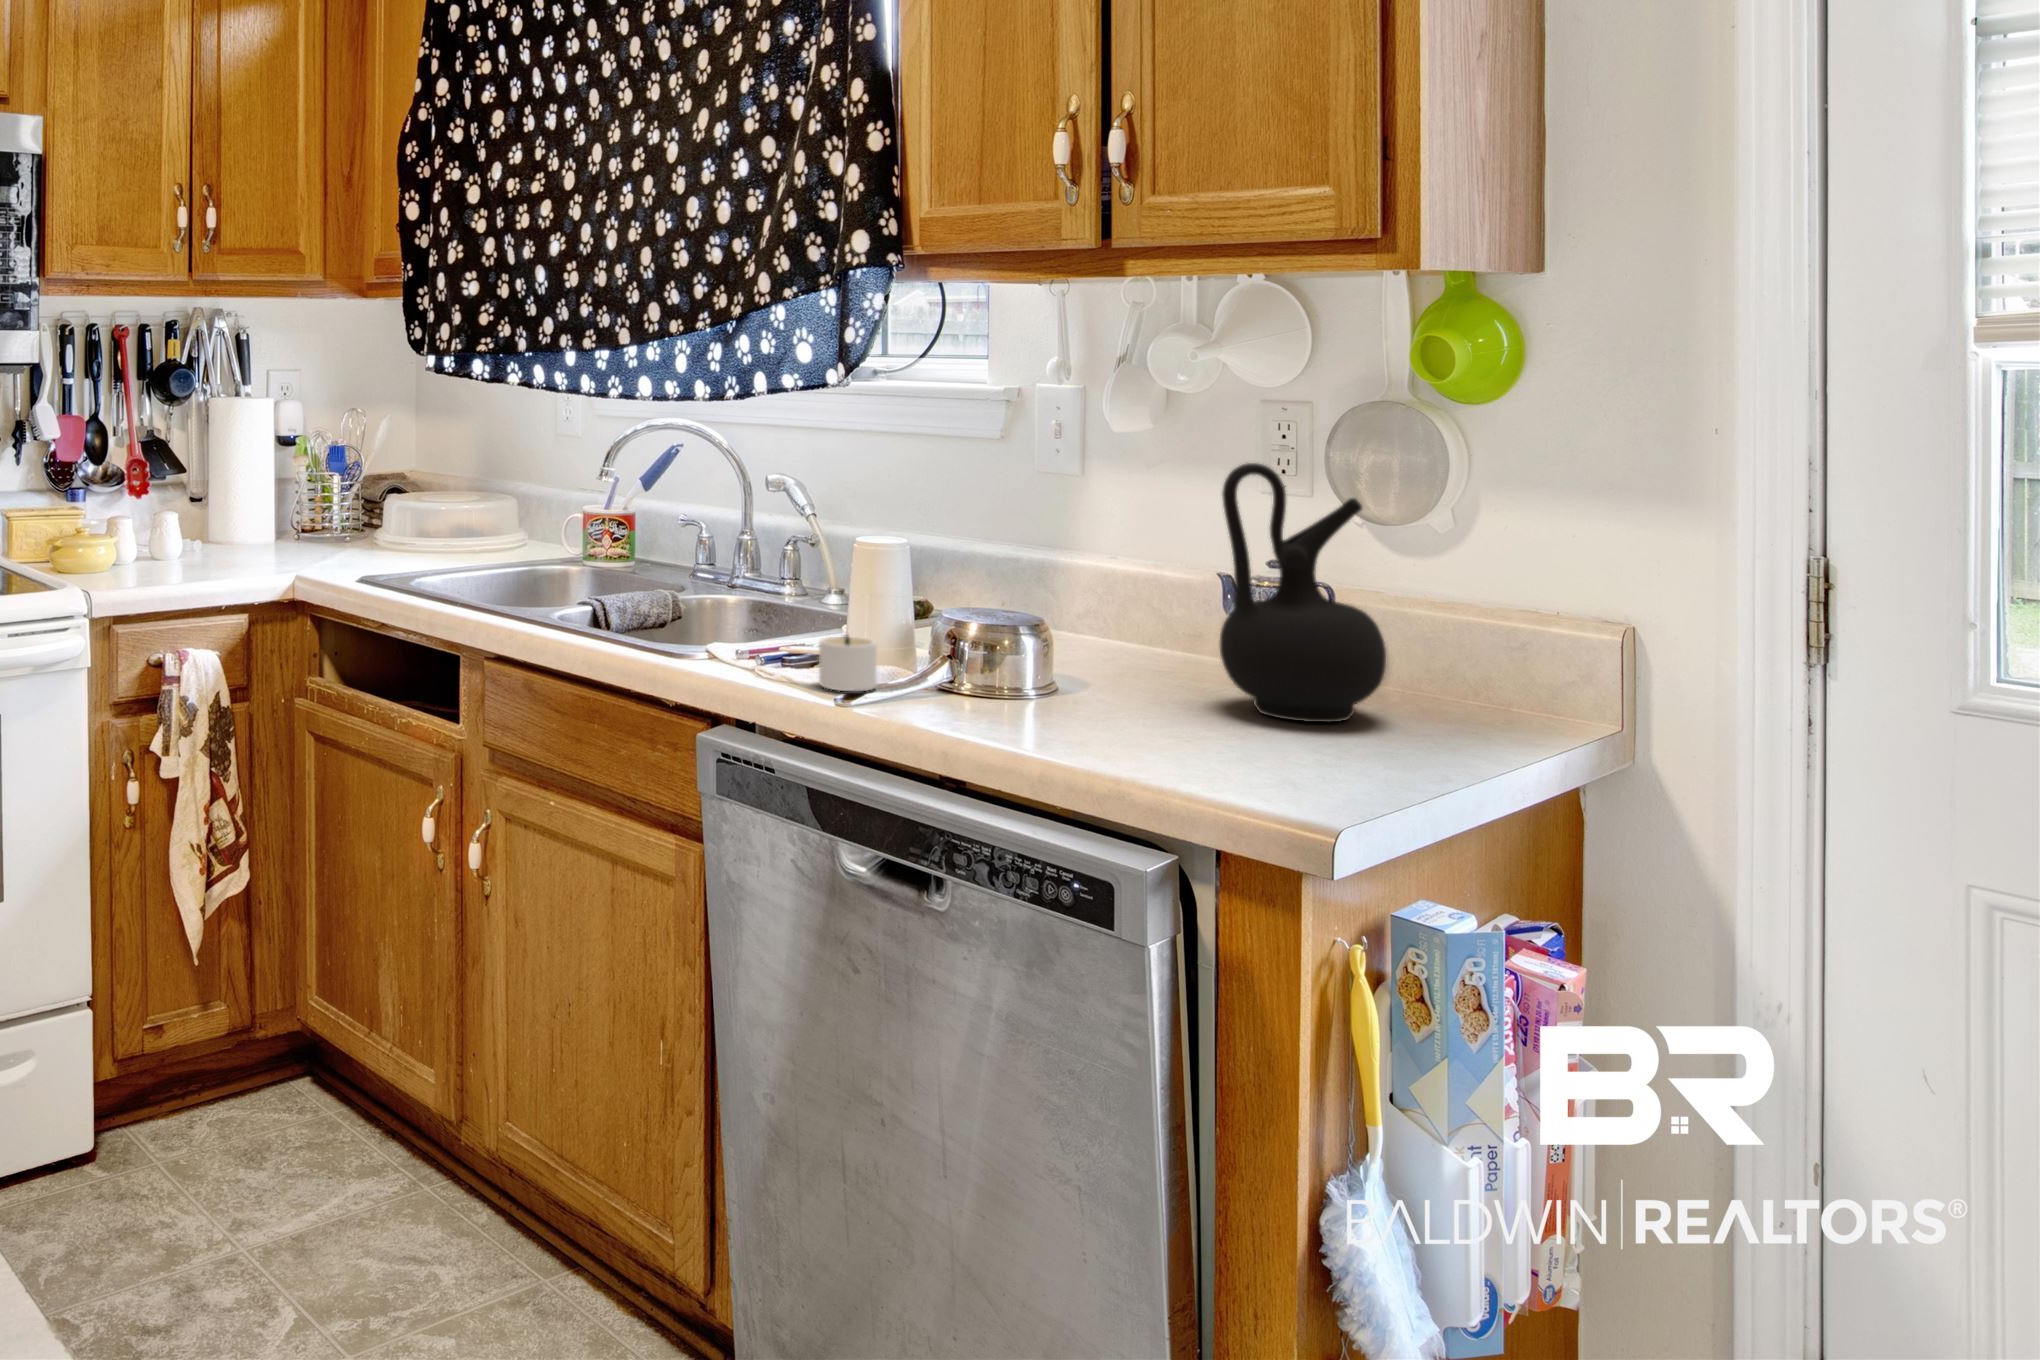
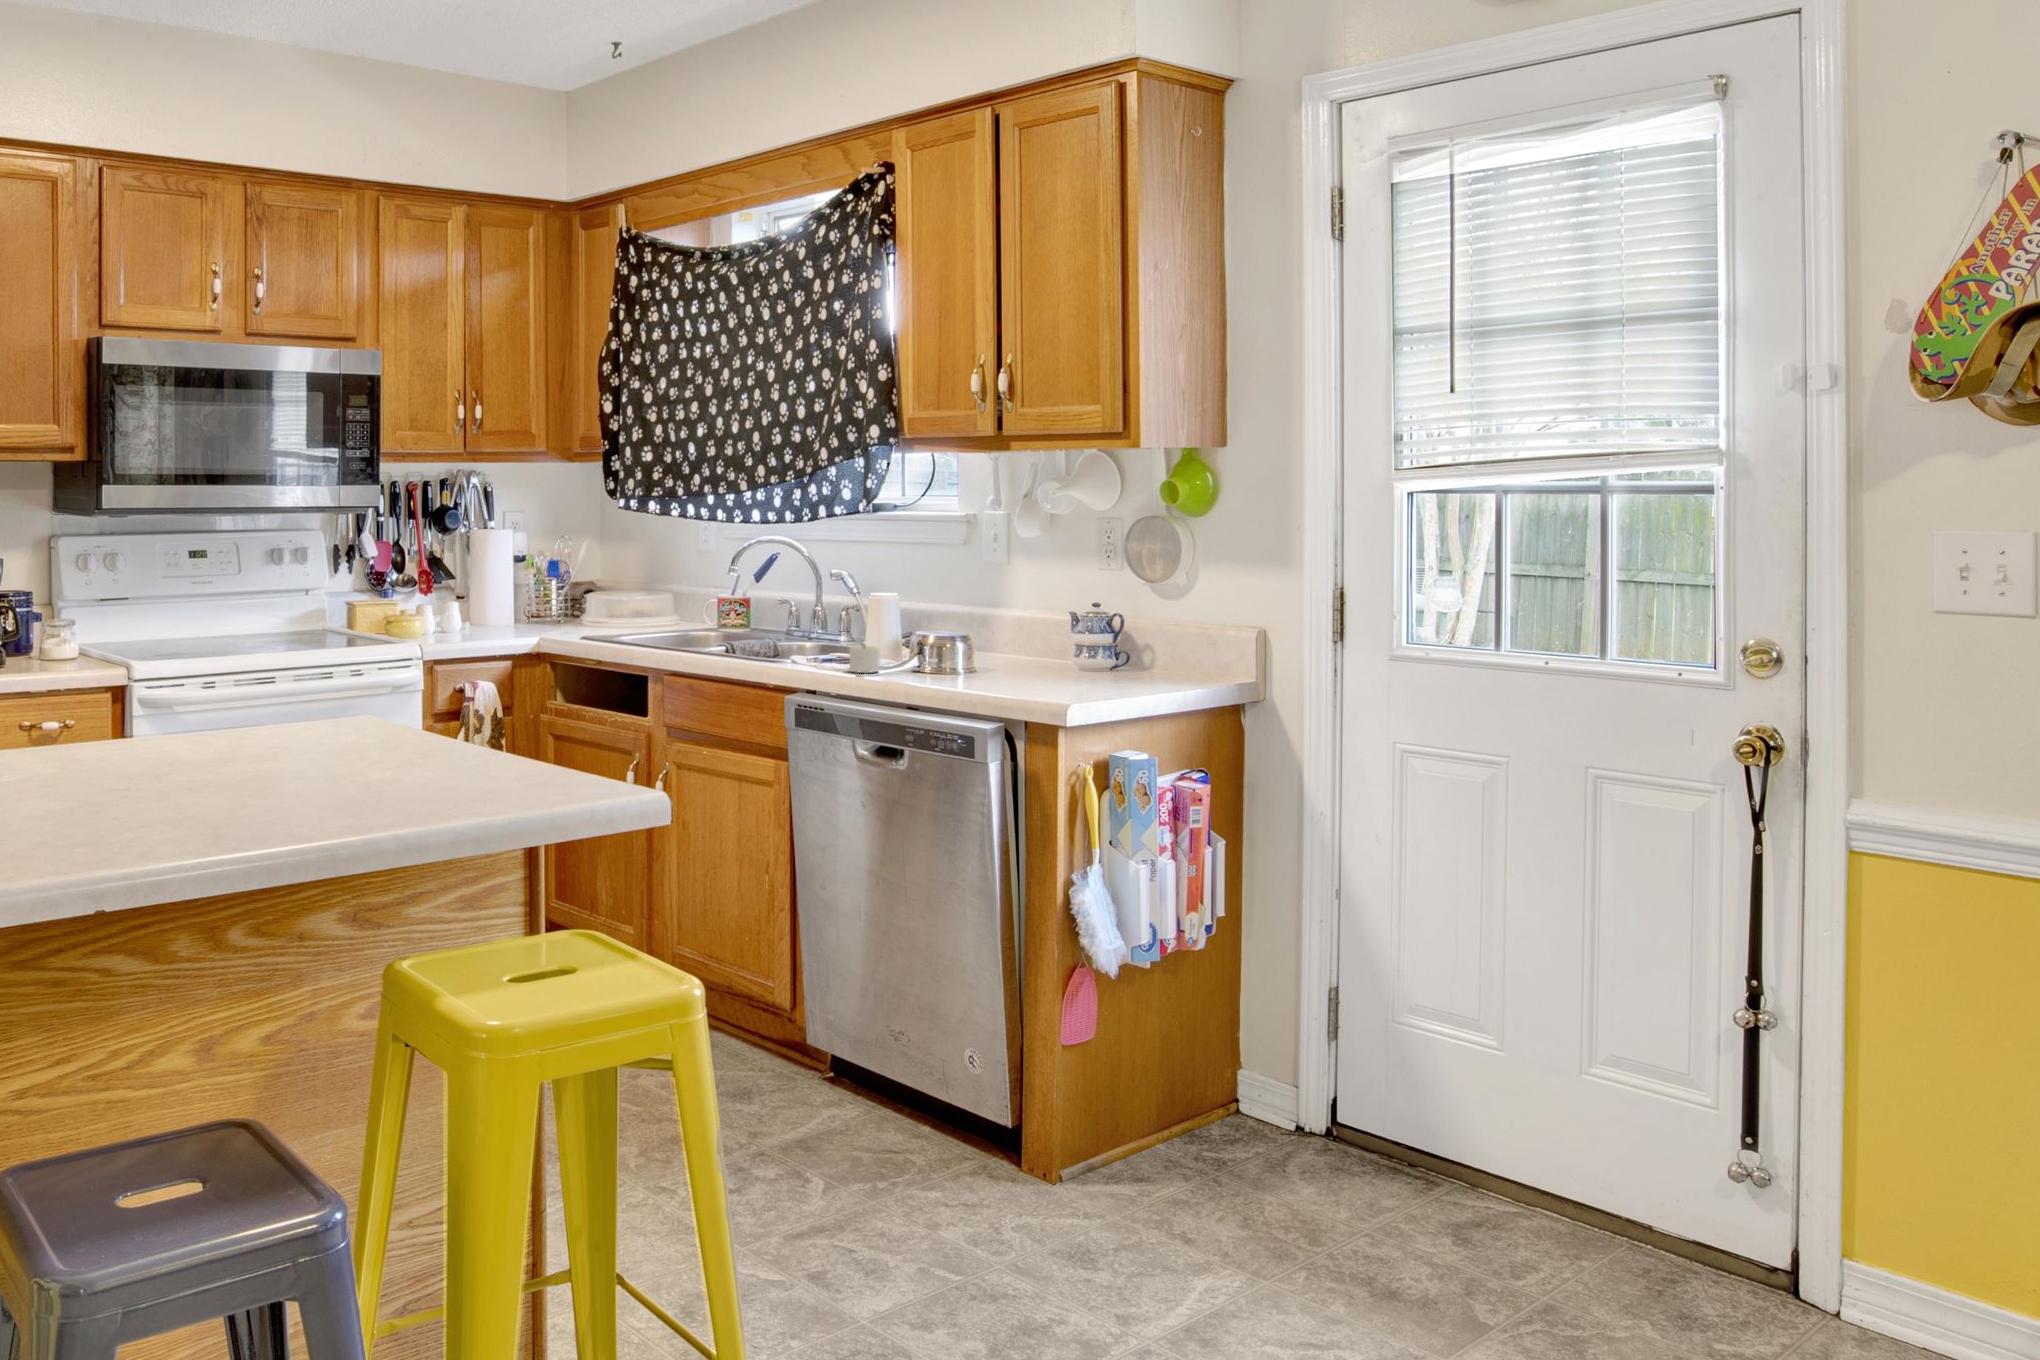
ceramic jug: present [1220,463,1386,722] -> none [1058,548,1141,681]

